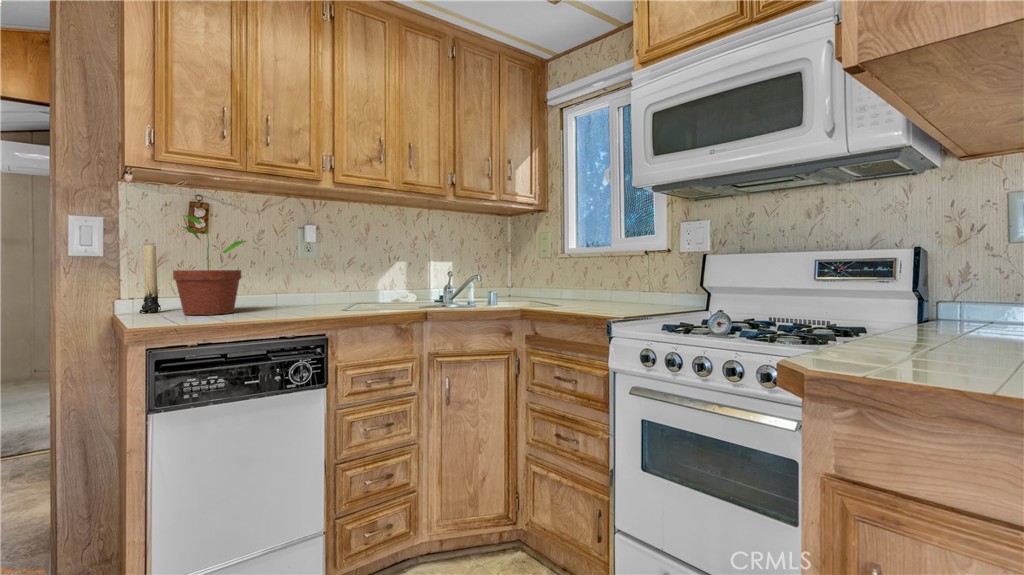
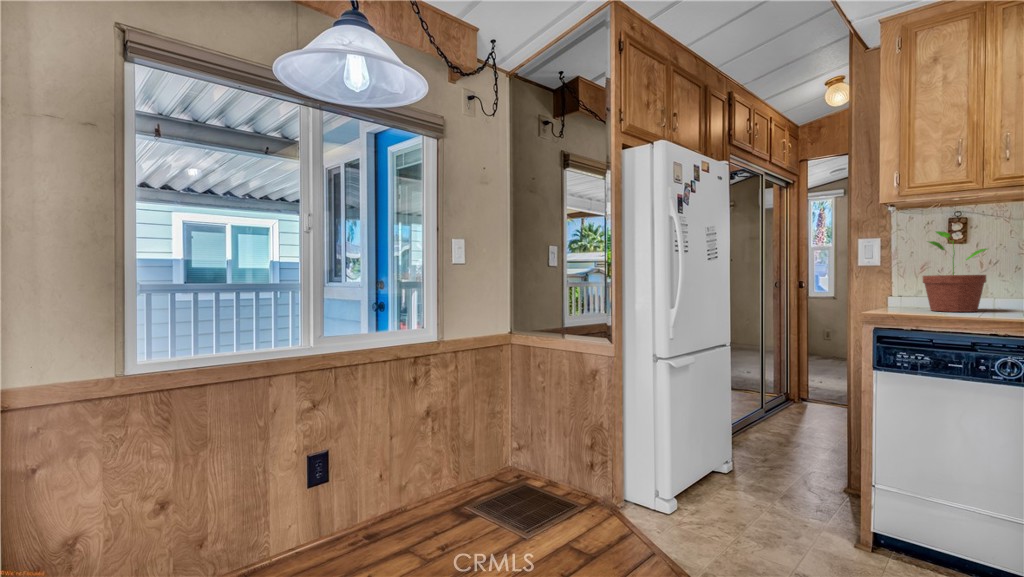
candle: present [139,243,161,313] -> none [902,255,920,308]

